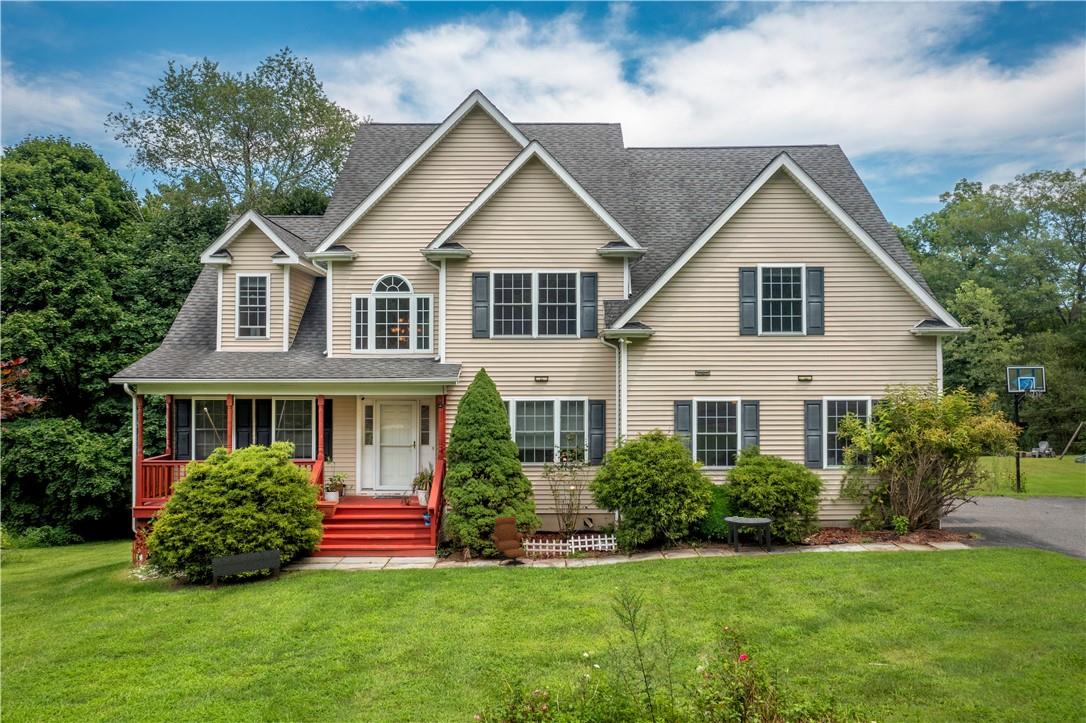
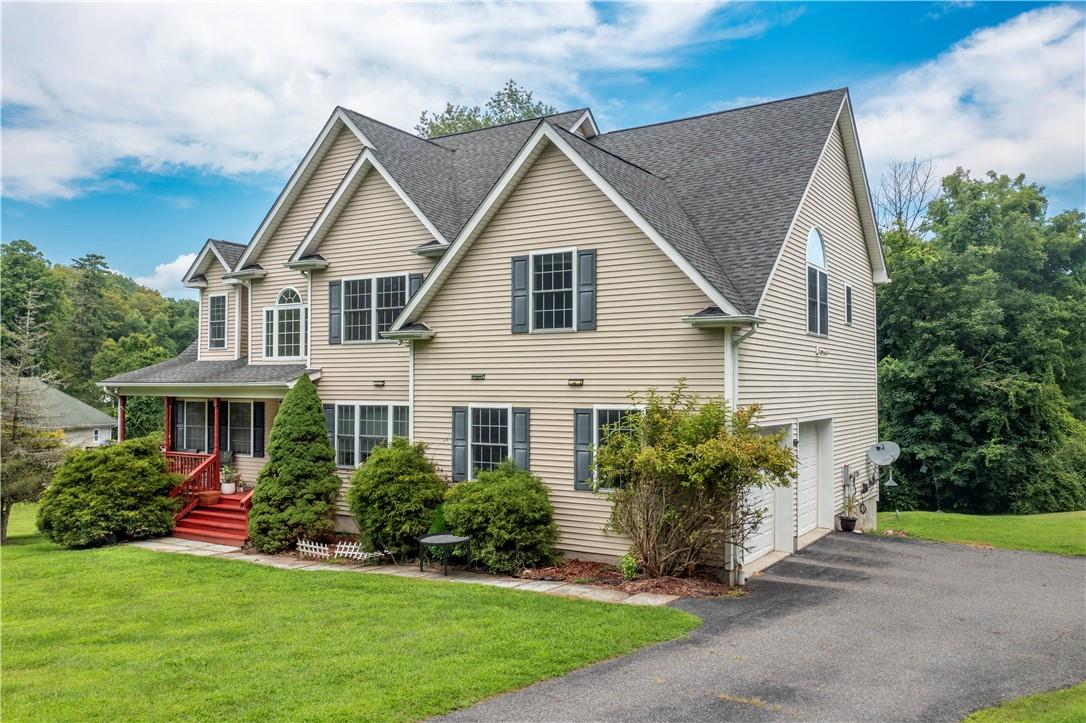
lounge chair: present [491,516,525,566] -> none [245,512,284,556]
bench: present [212,549,280,590] -> none [75,520,130,544]

